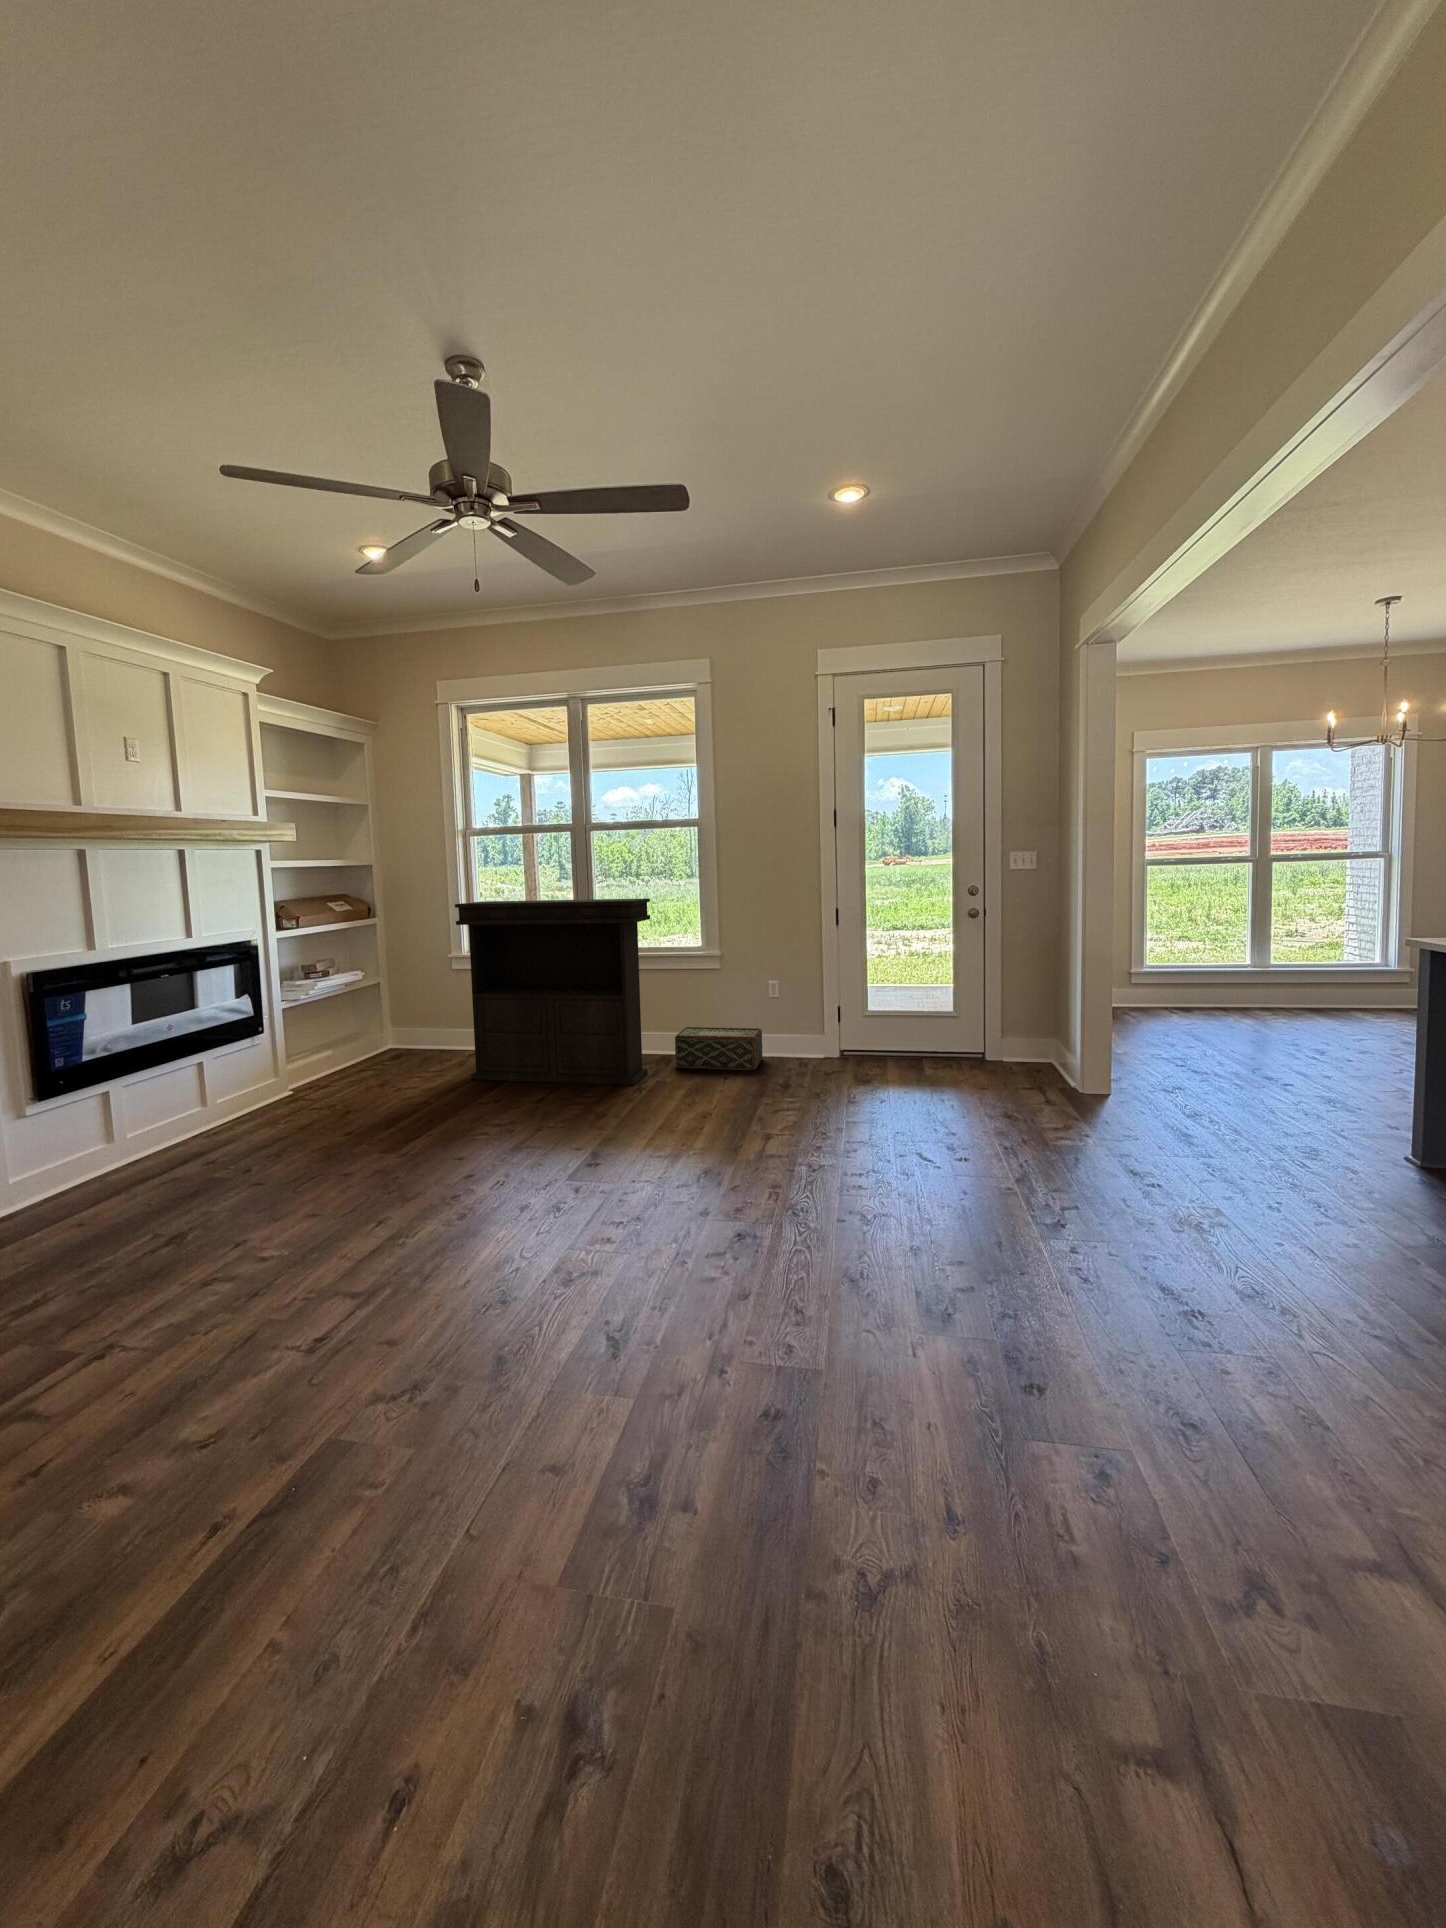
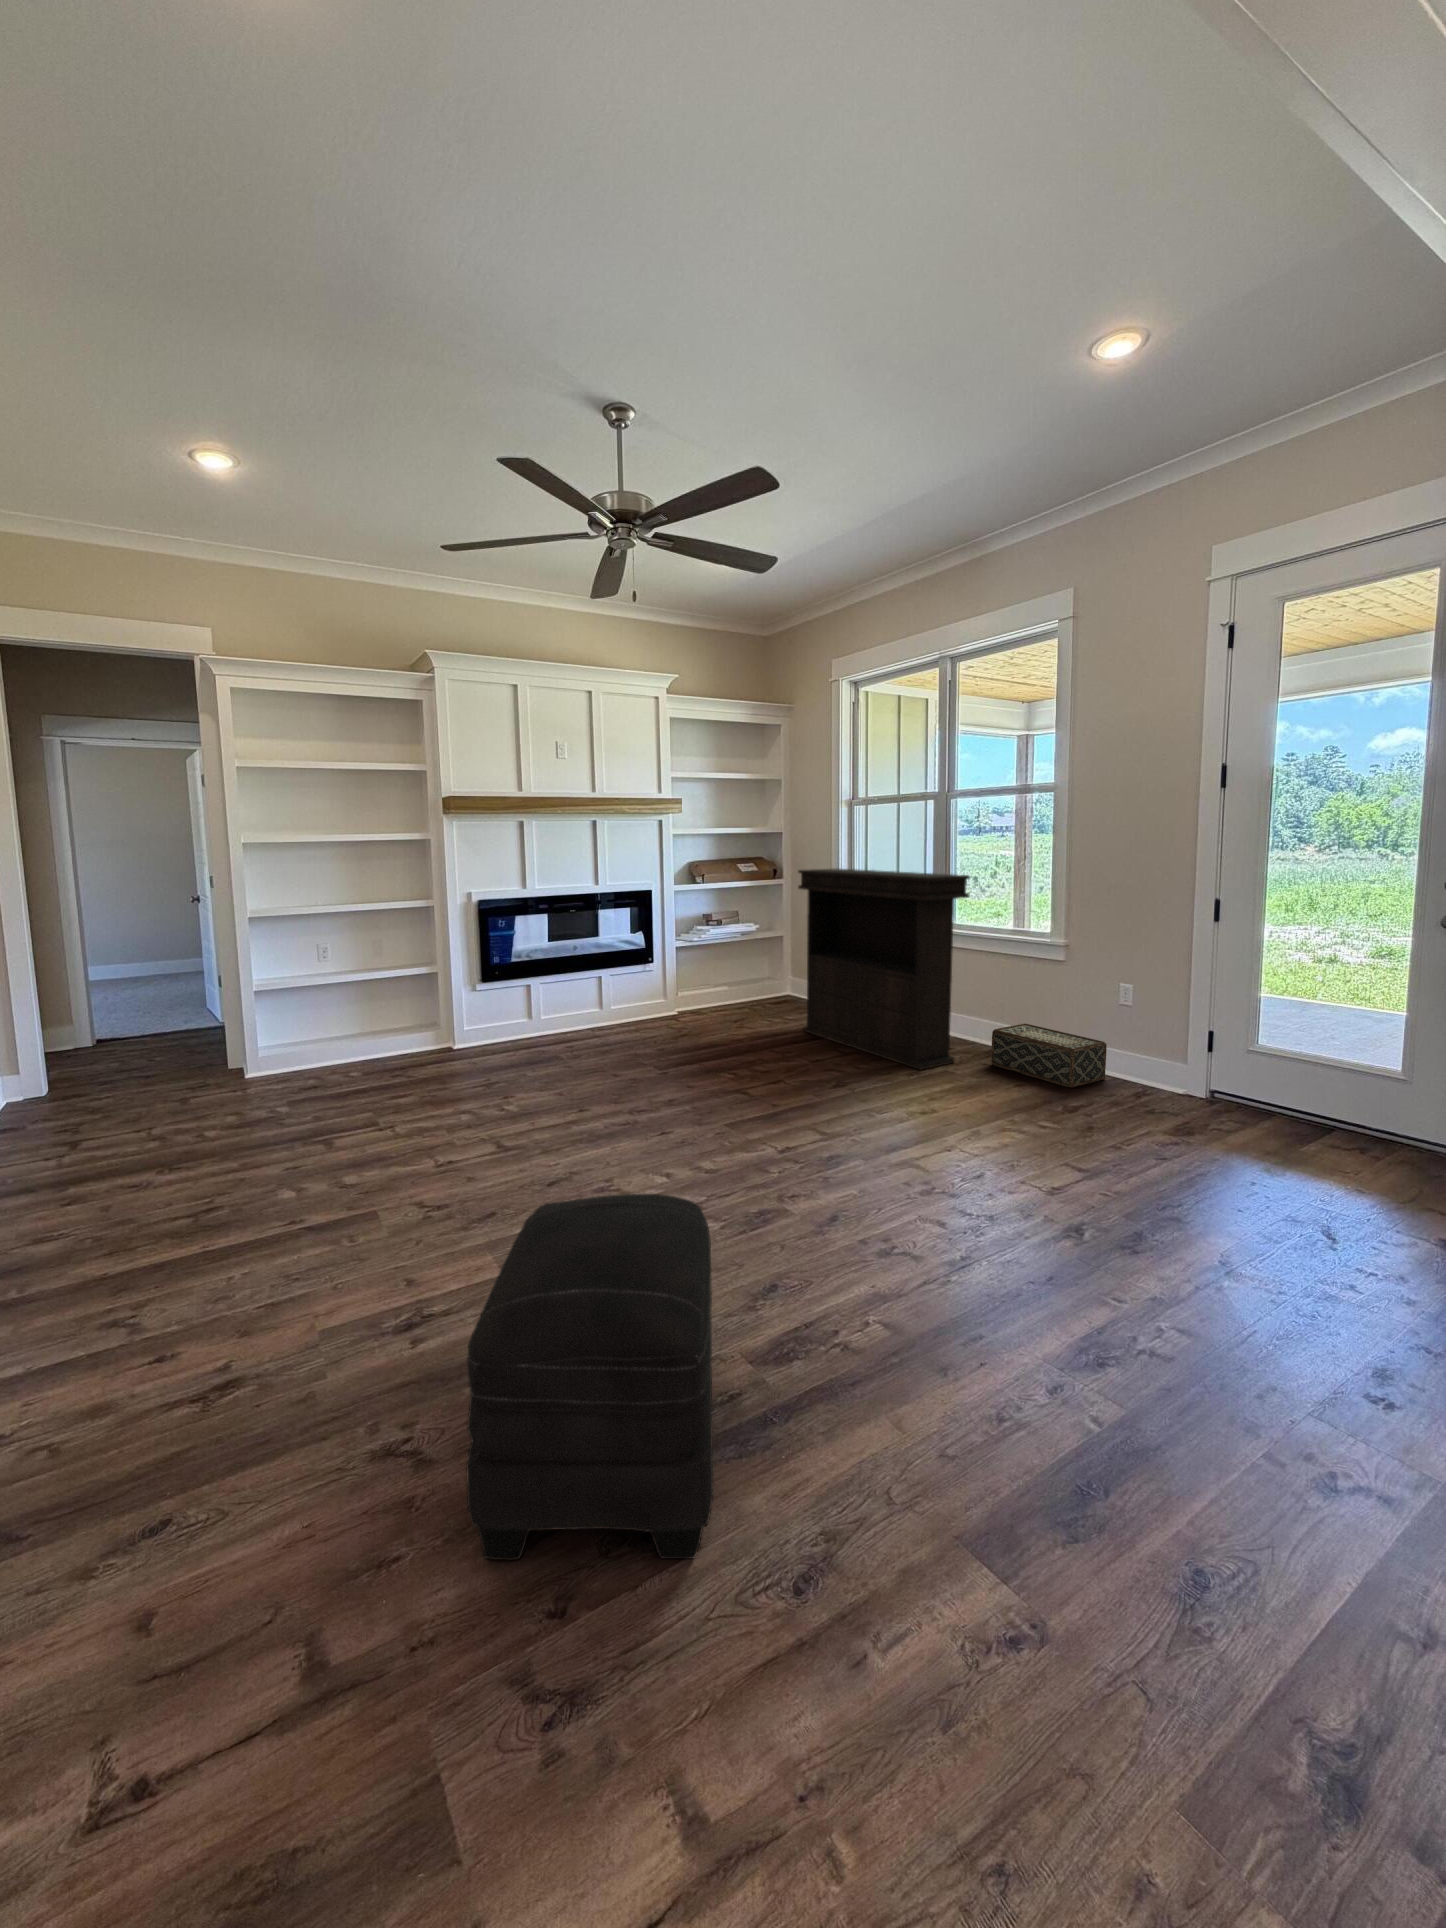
ottoman: none [789,1195,1154,1577] -> present [466,1194,713,1560]

